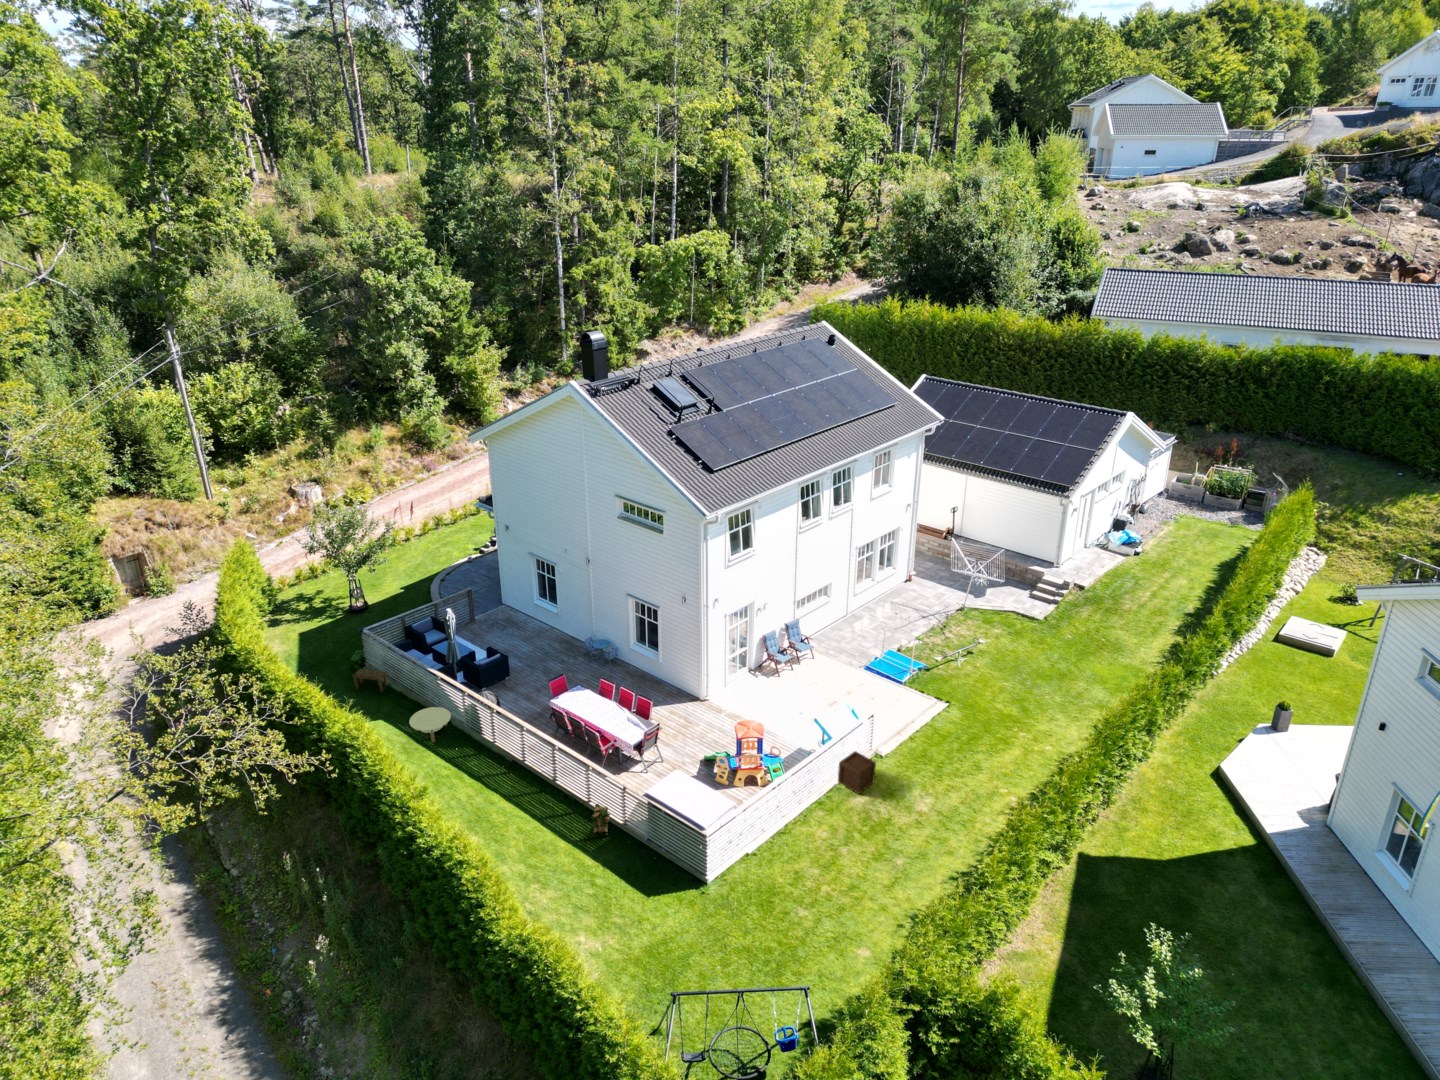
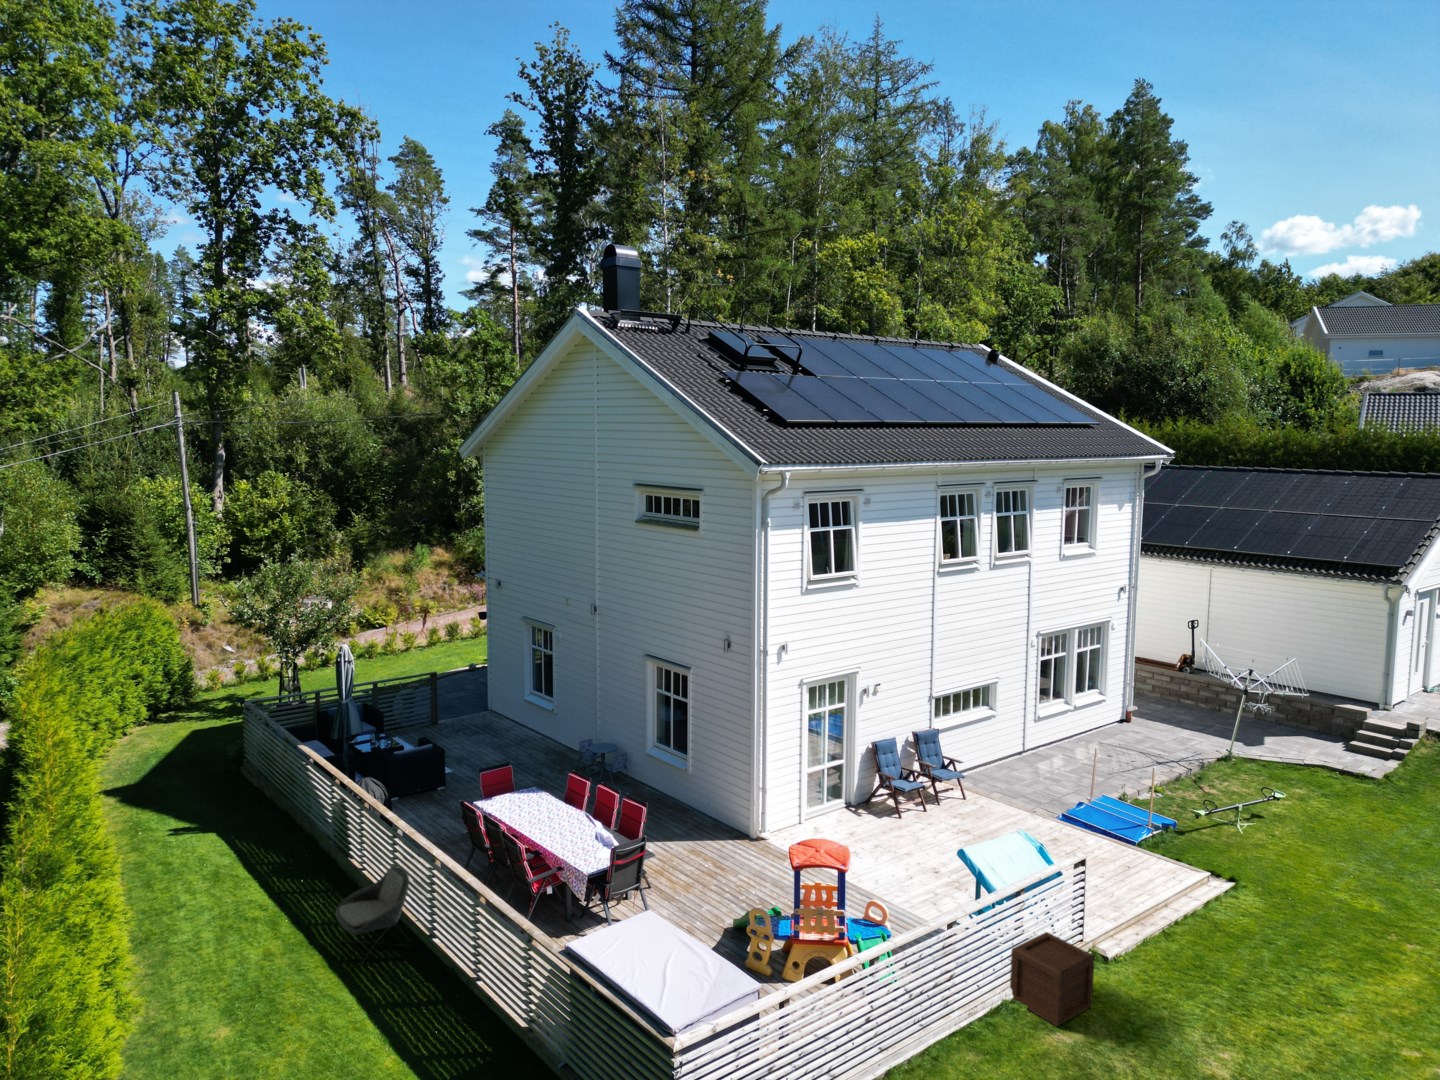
bench: present [353,669,388,692] -> none [209,762,262,799]
round table: present [409,707,451,742] -> none [243,814,318,868]
lounge chair: none [497,746,540,798] -> present [336,866,412,965]
decorative plant: present [591,804,610,832] -> none [467,978,510,1045]

